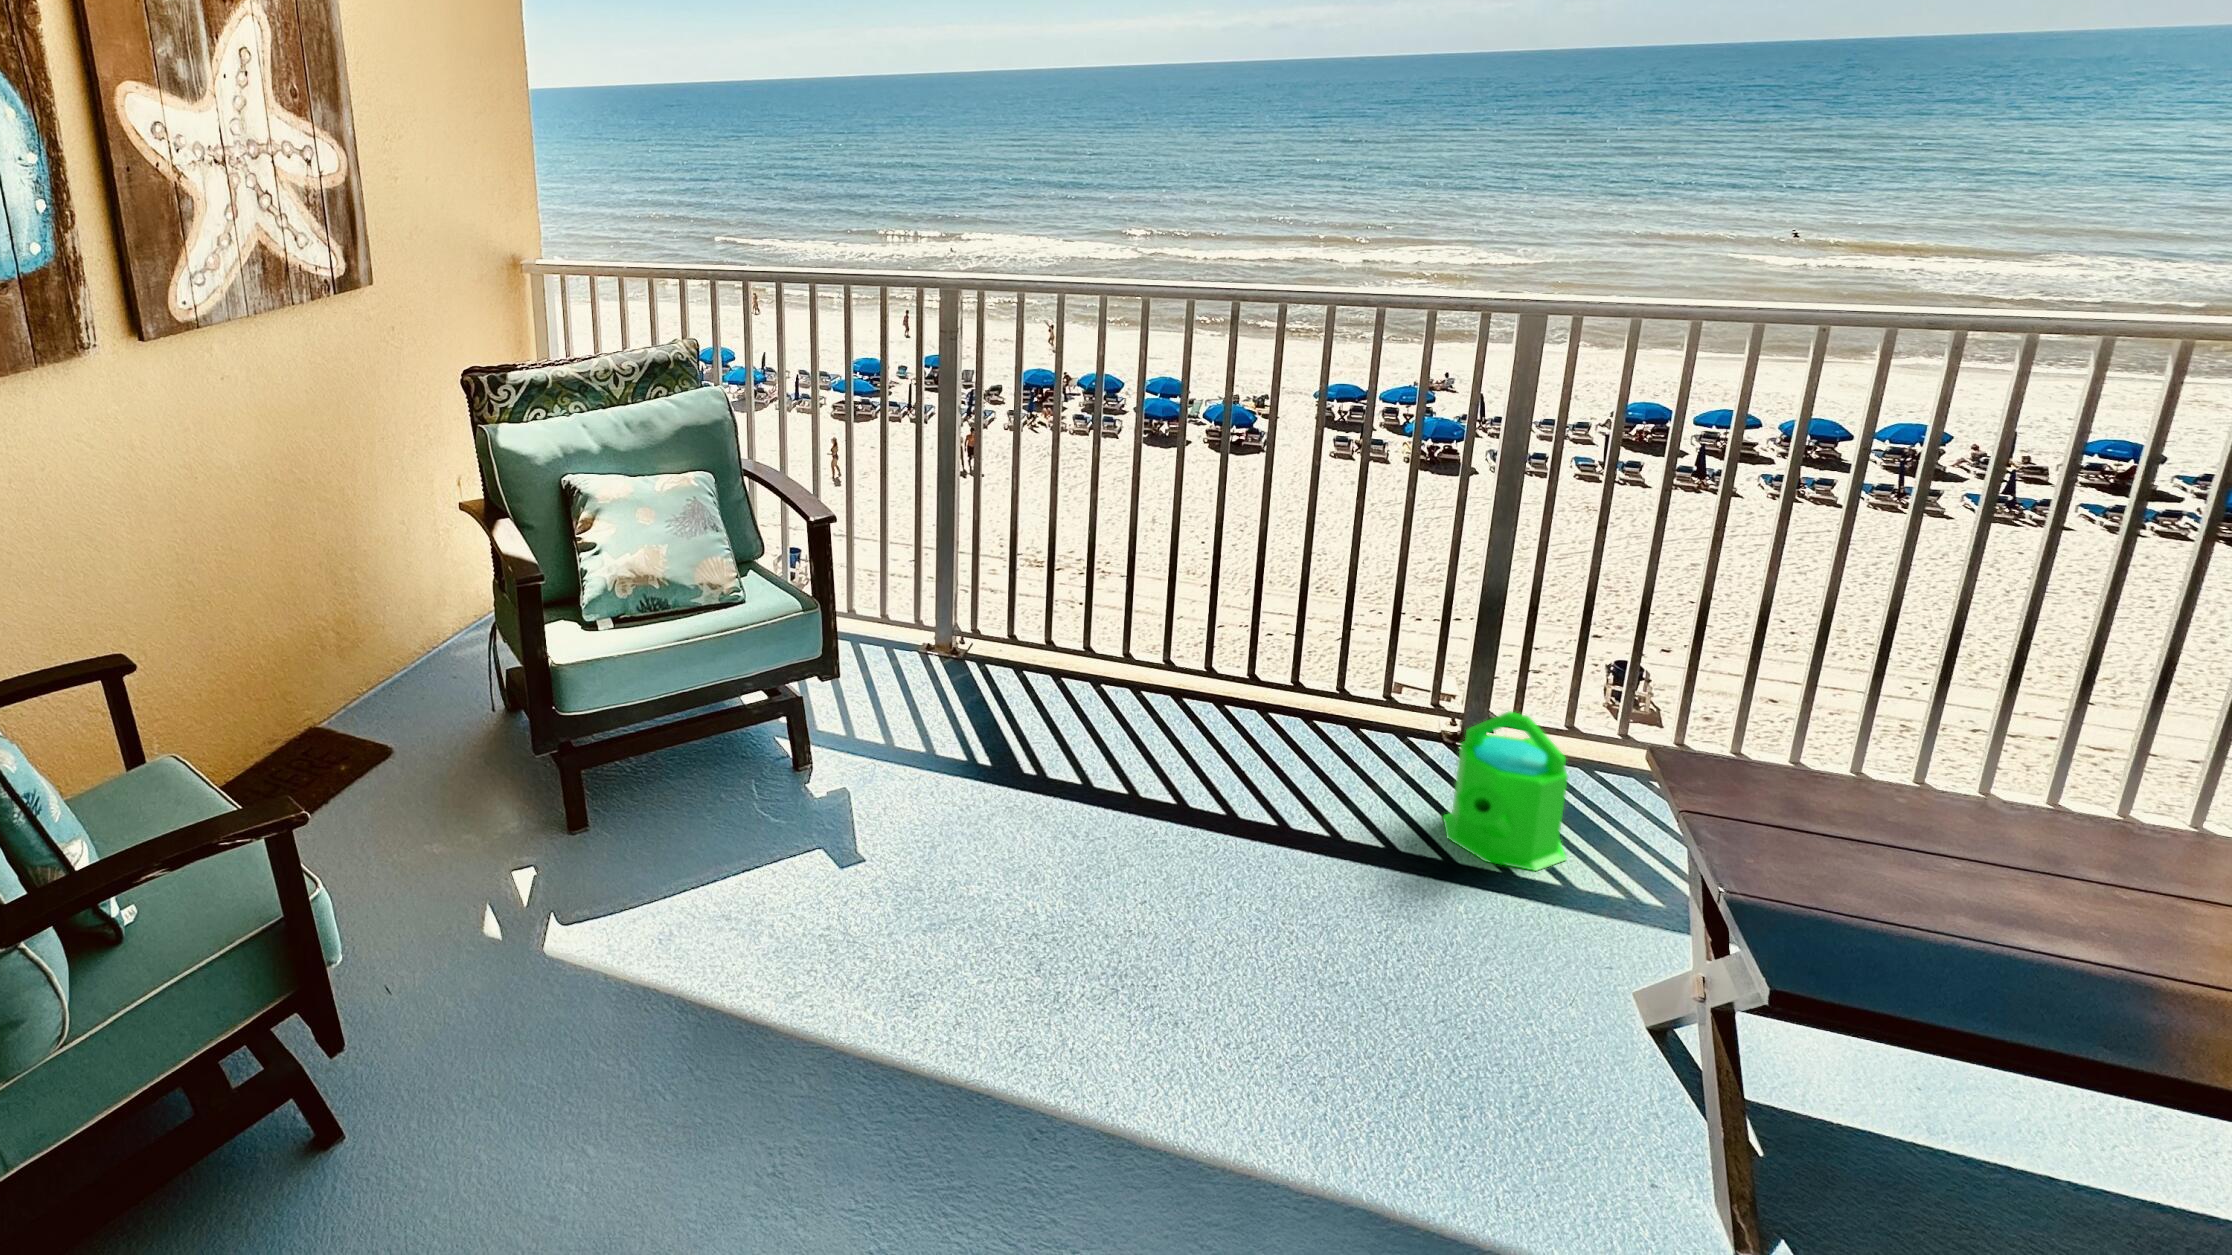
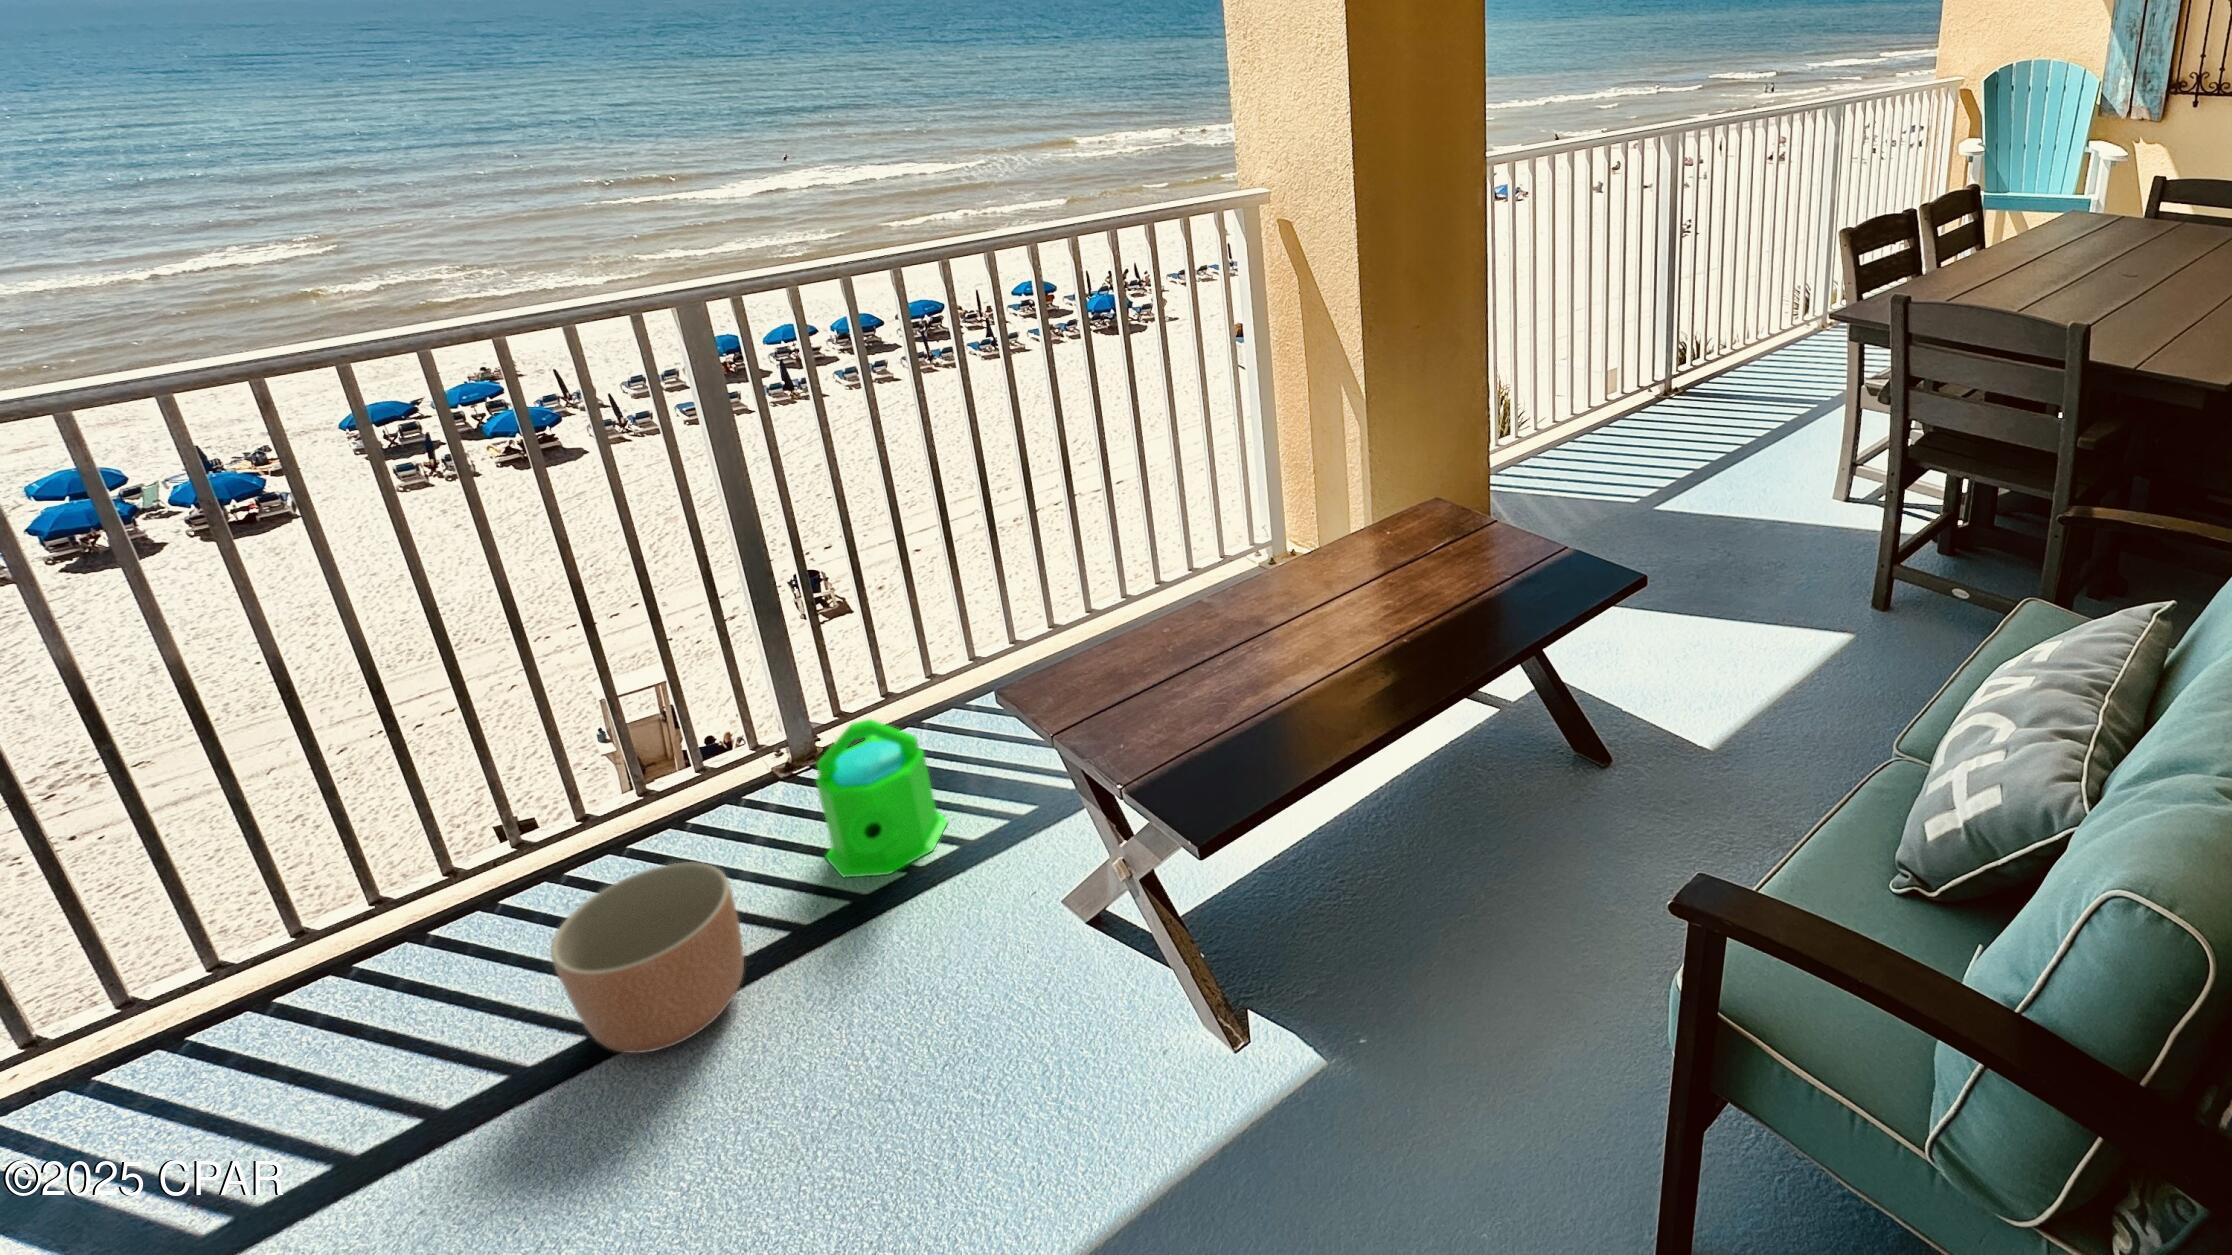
planter: none [1225,717,1352,858] -> present [550,863,744,1053]

